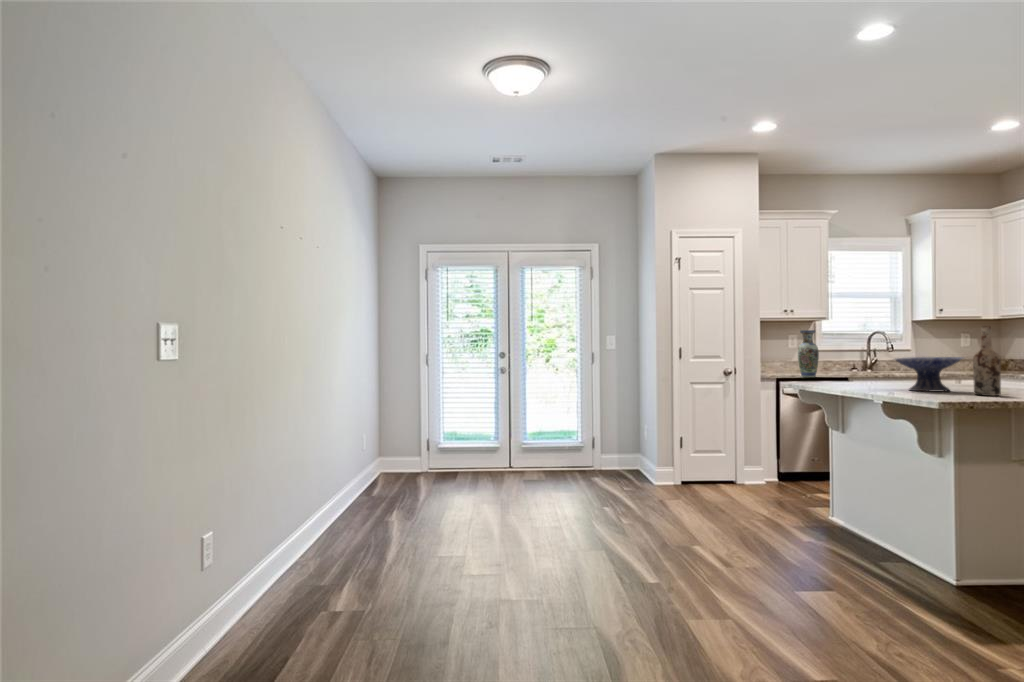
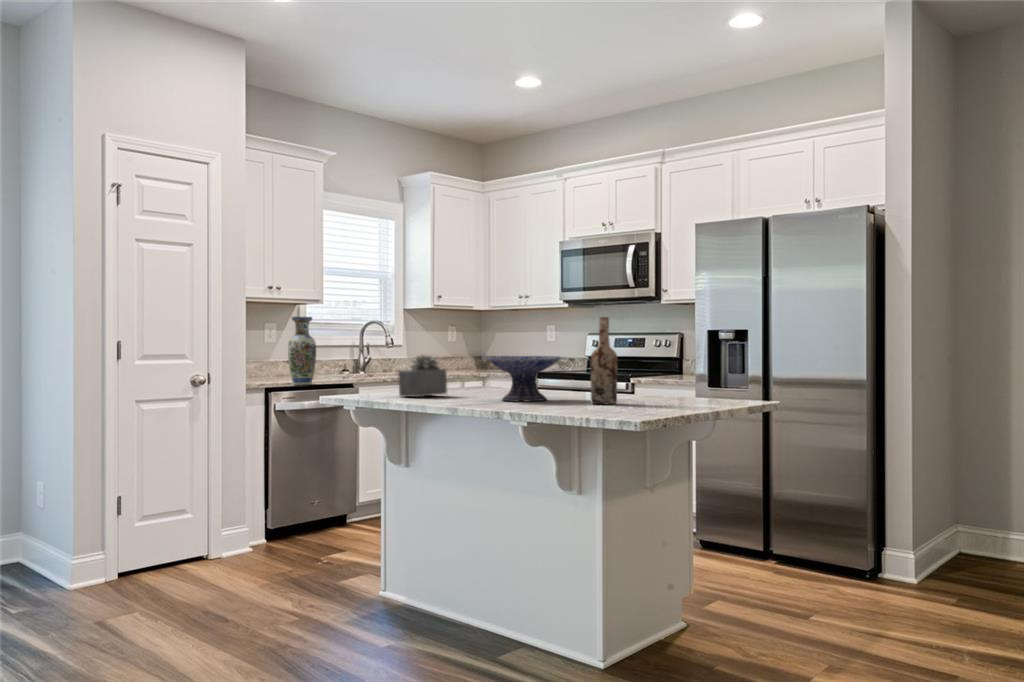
succulent plant: none [841,355,881,386] -> present [398,355,447,397]

